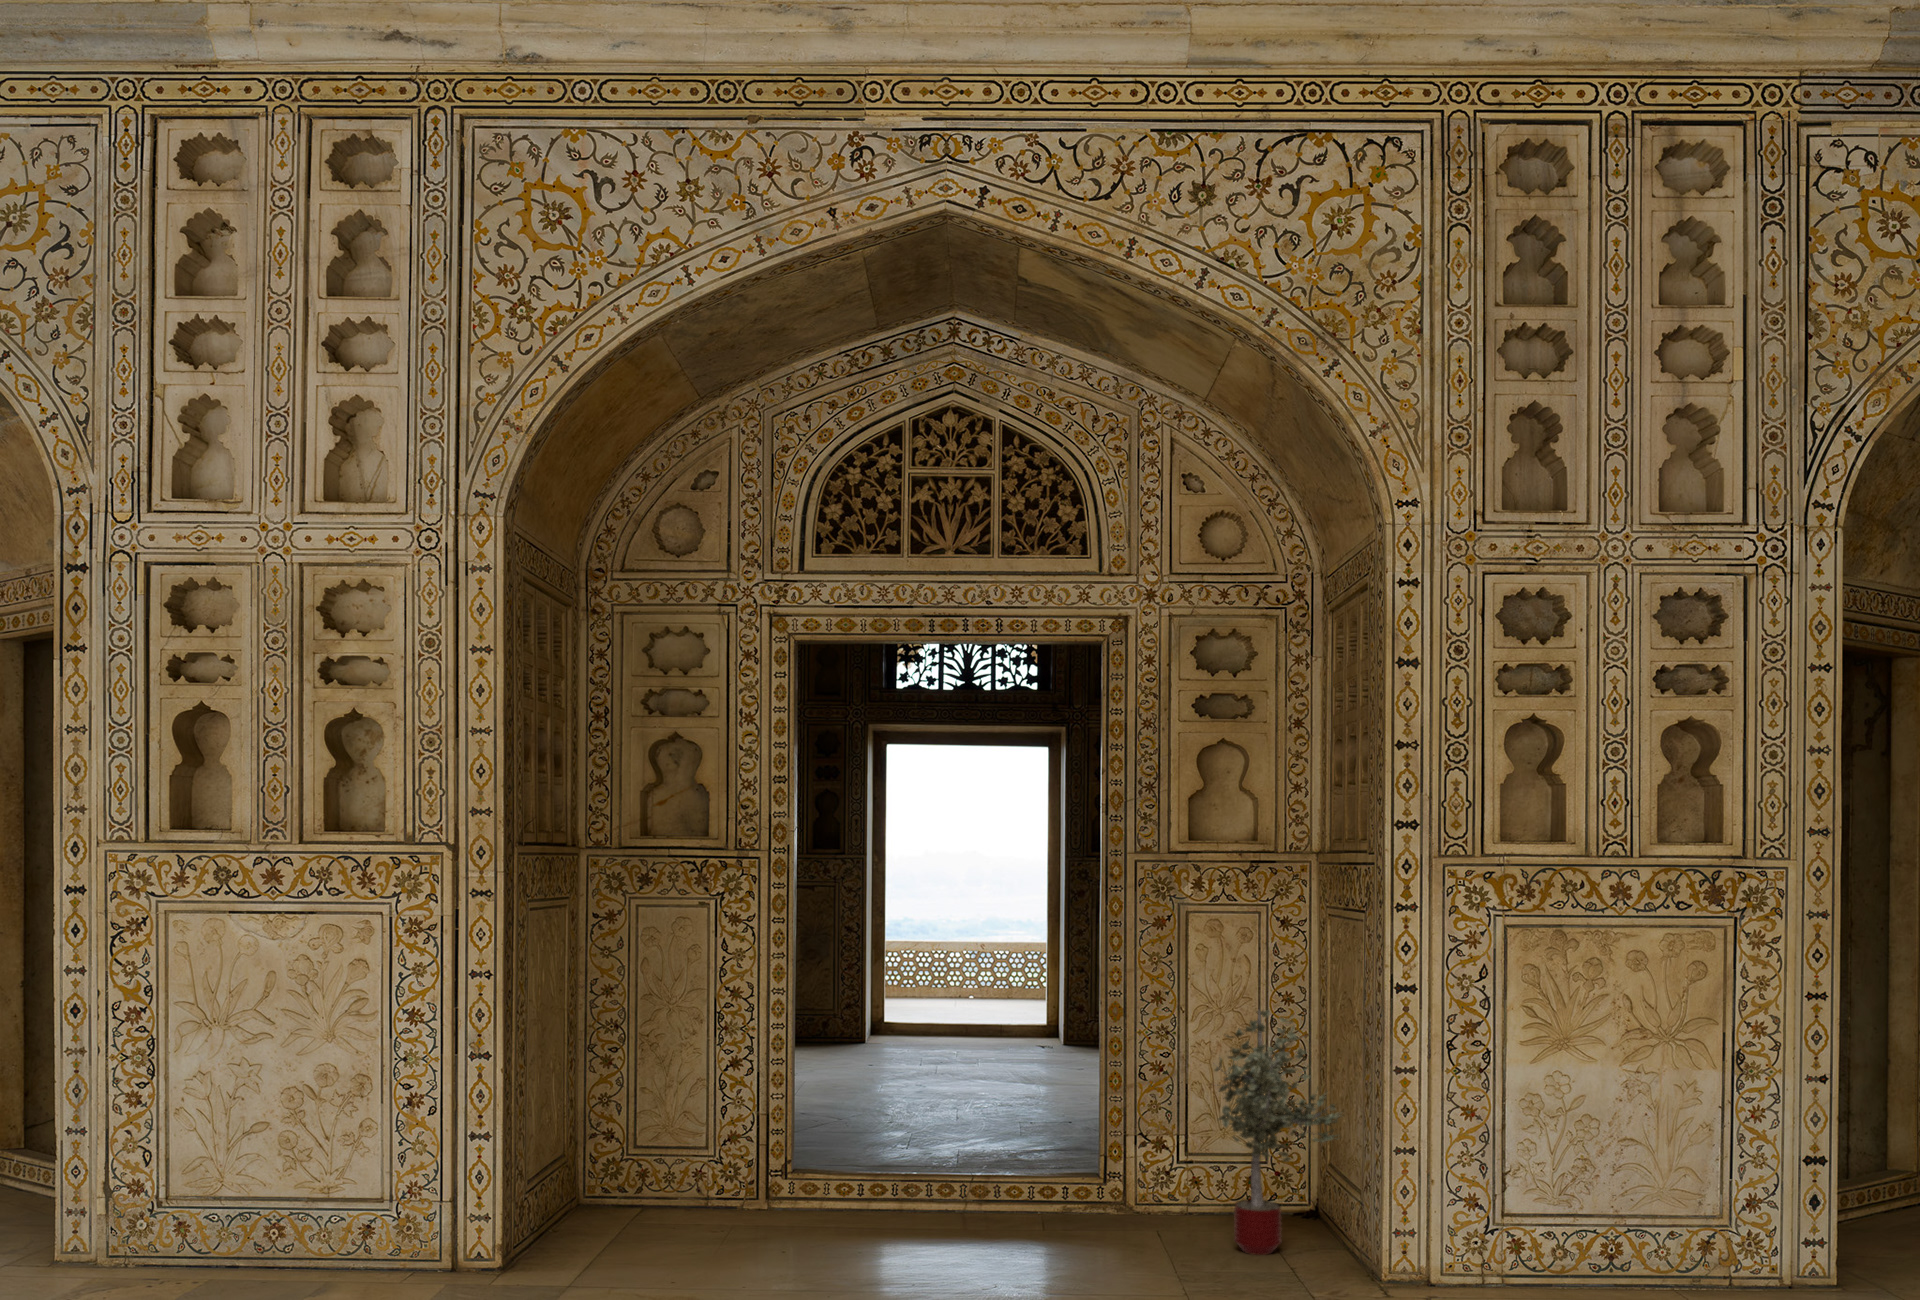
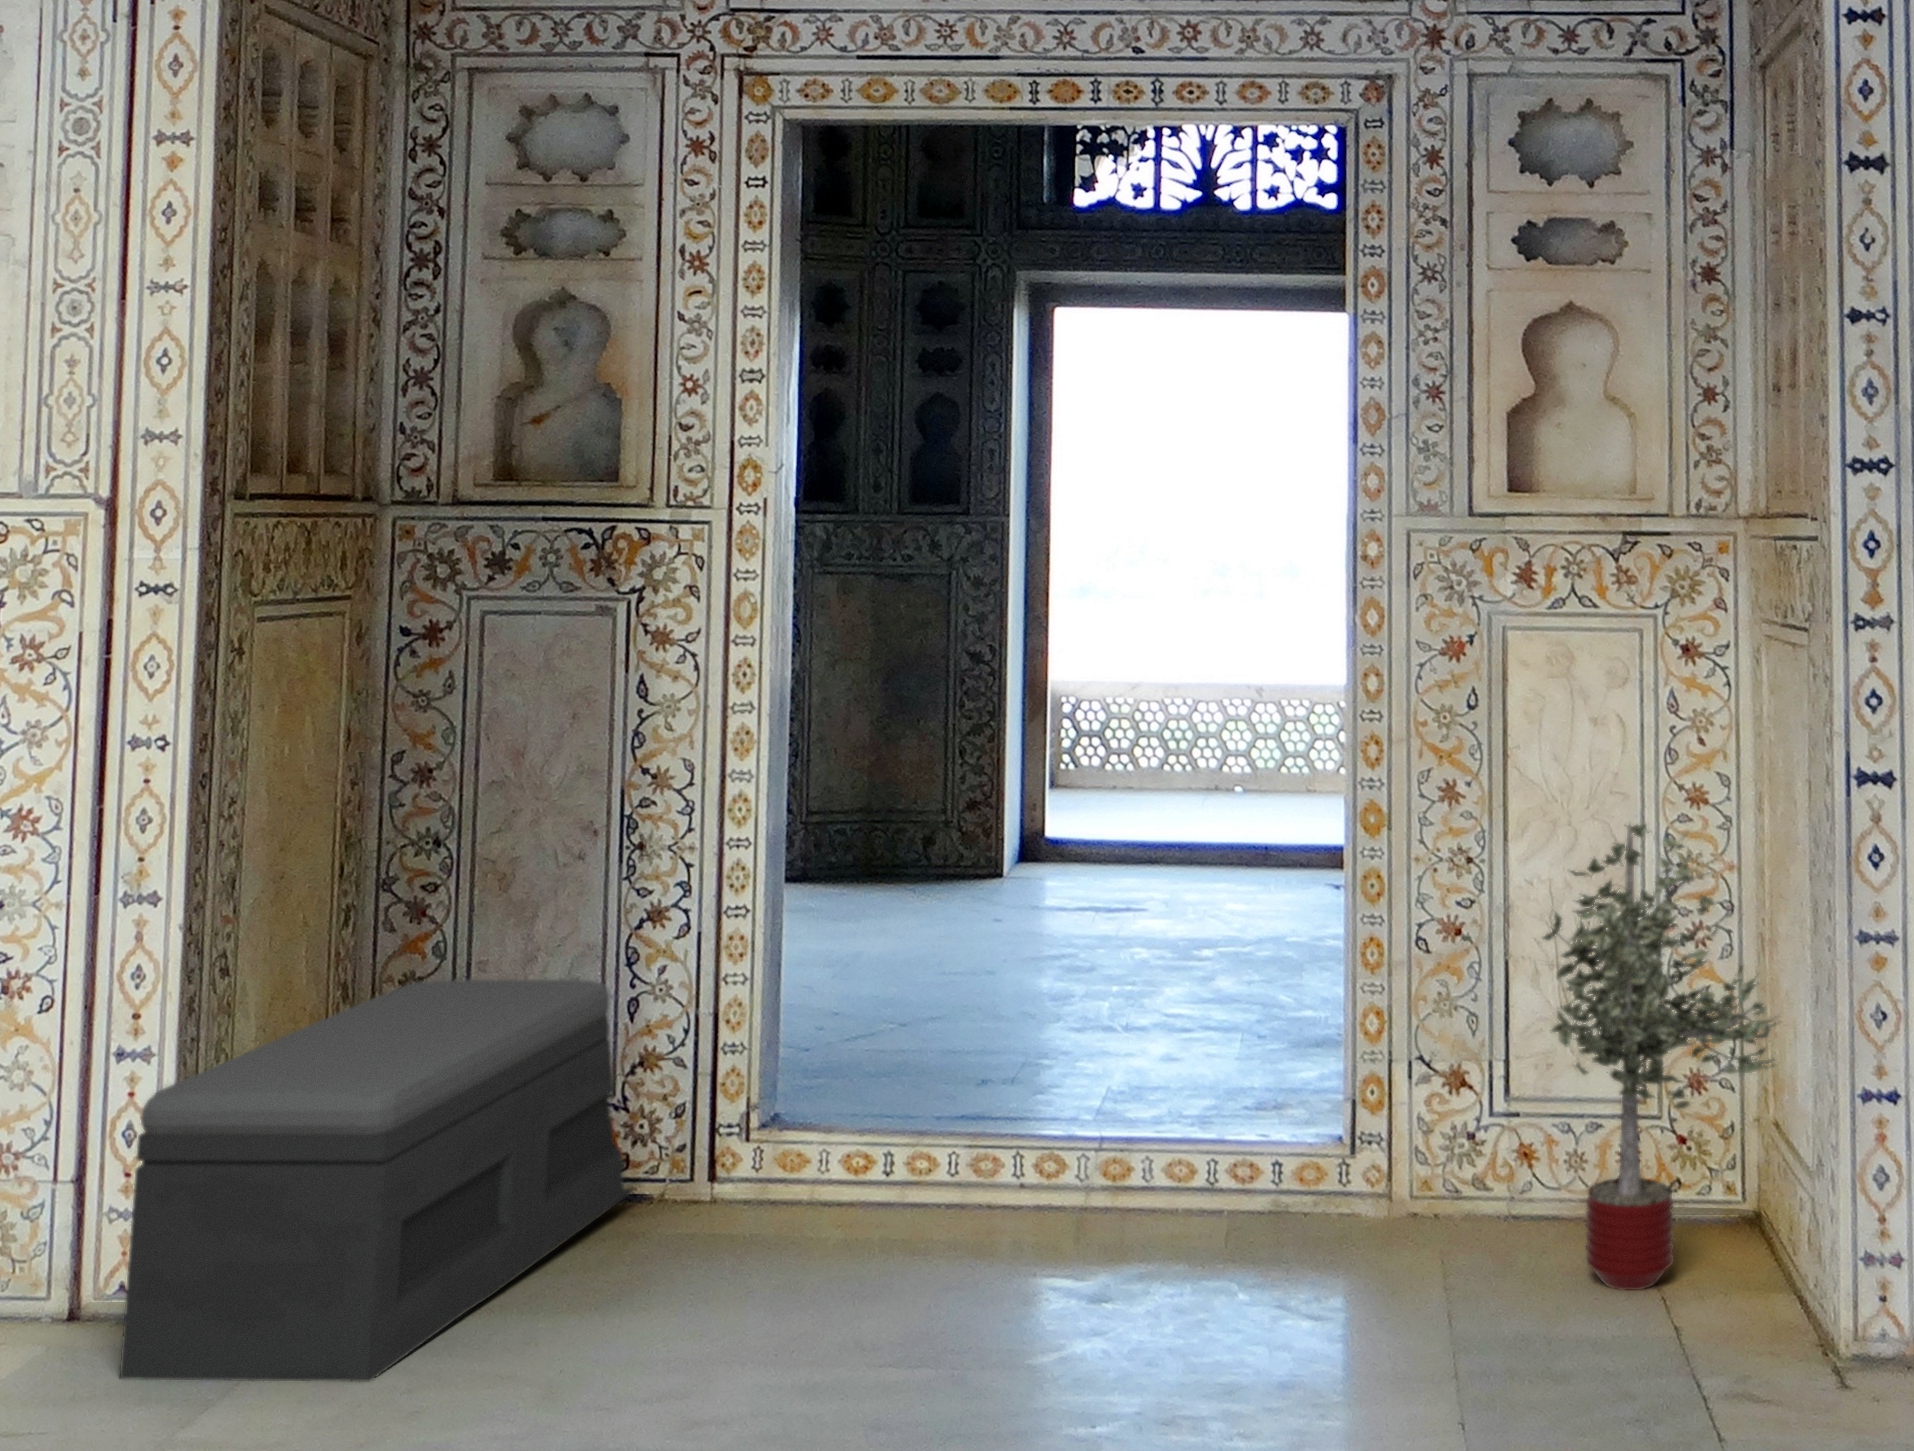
storage bench: none [517,1082,692,1283] -> present [120,980,633,1382]

